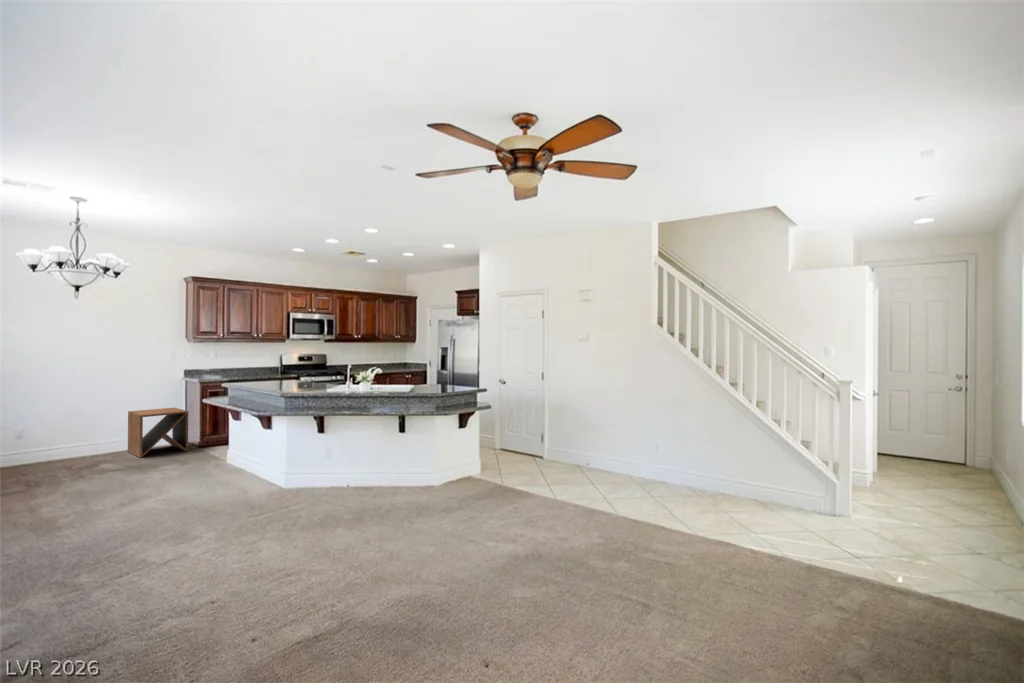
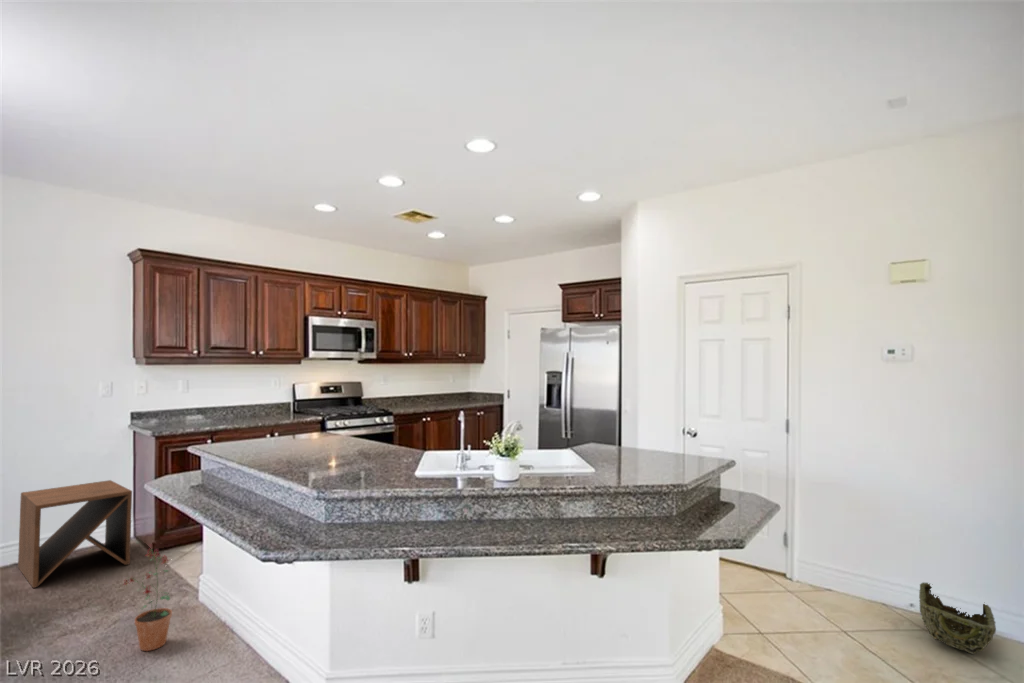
potted plant: none [191,429,216,474] -> present [124,549,172,651]
woven basket: none [569,450,607,476] -> present [919,583,996,654]

